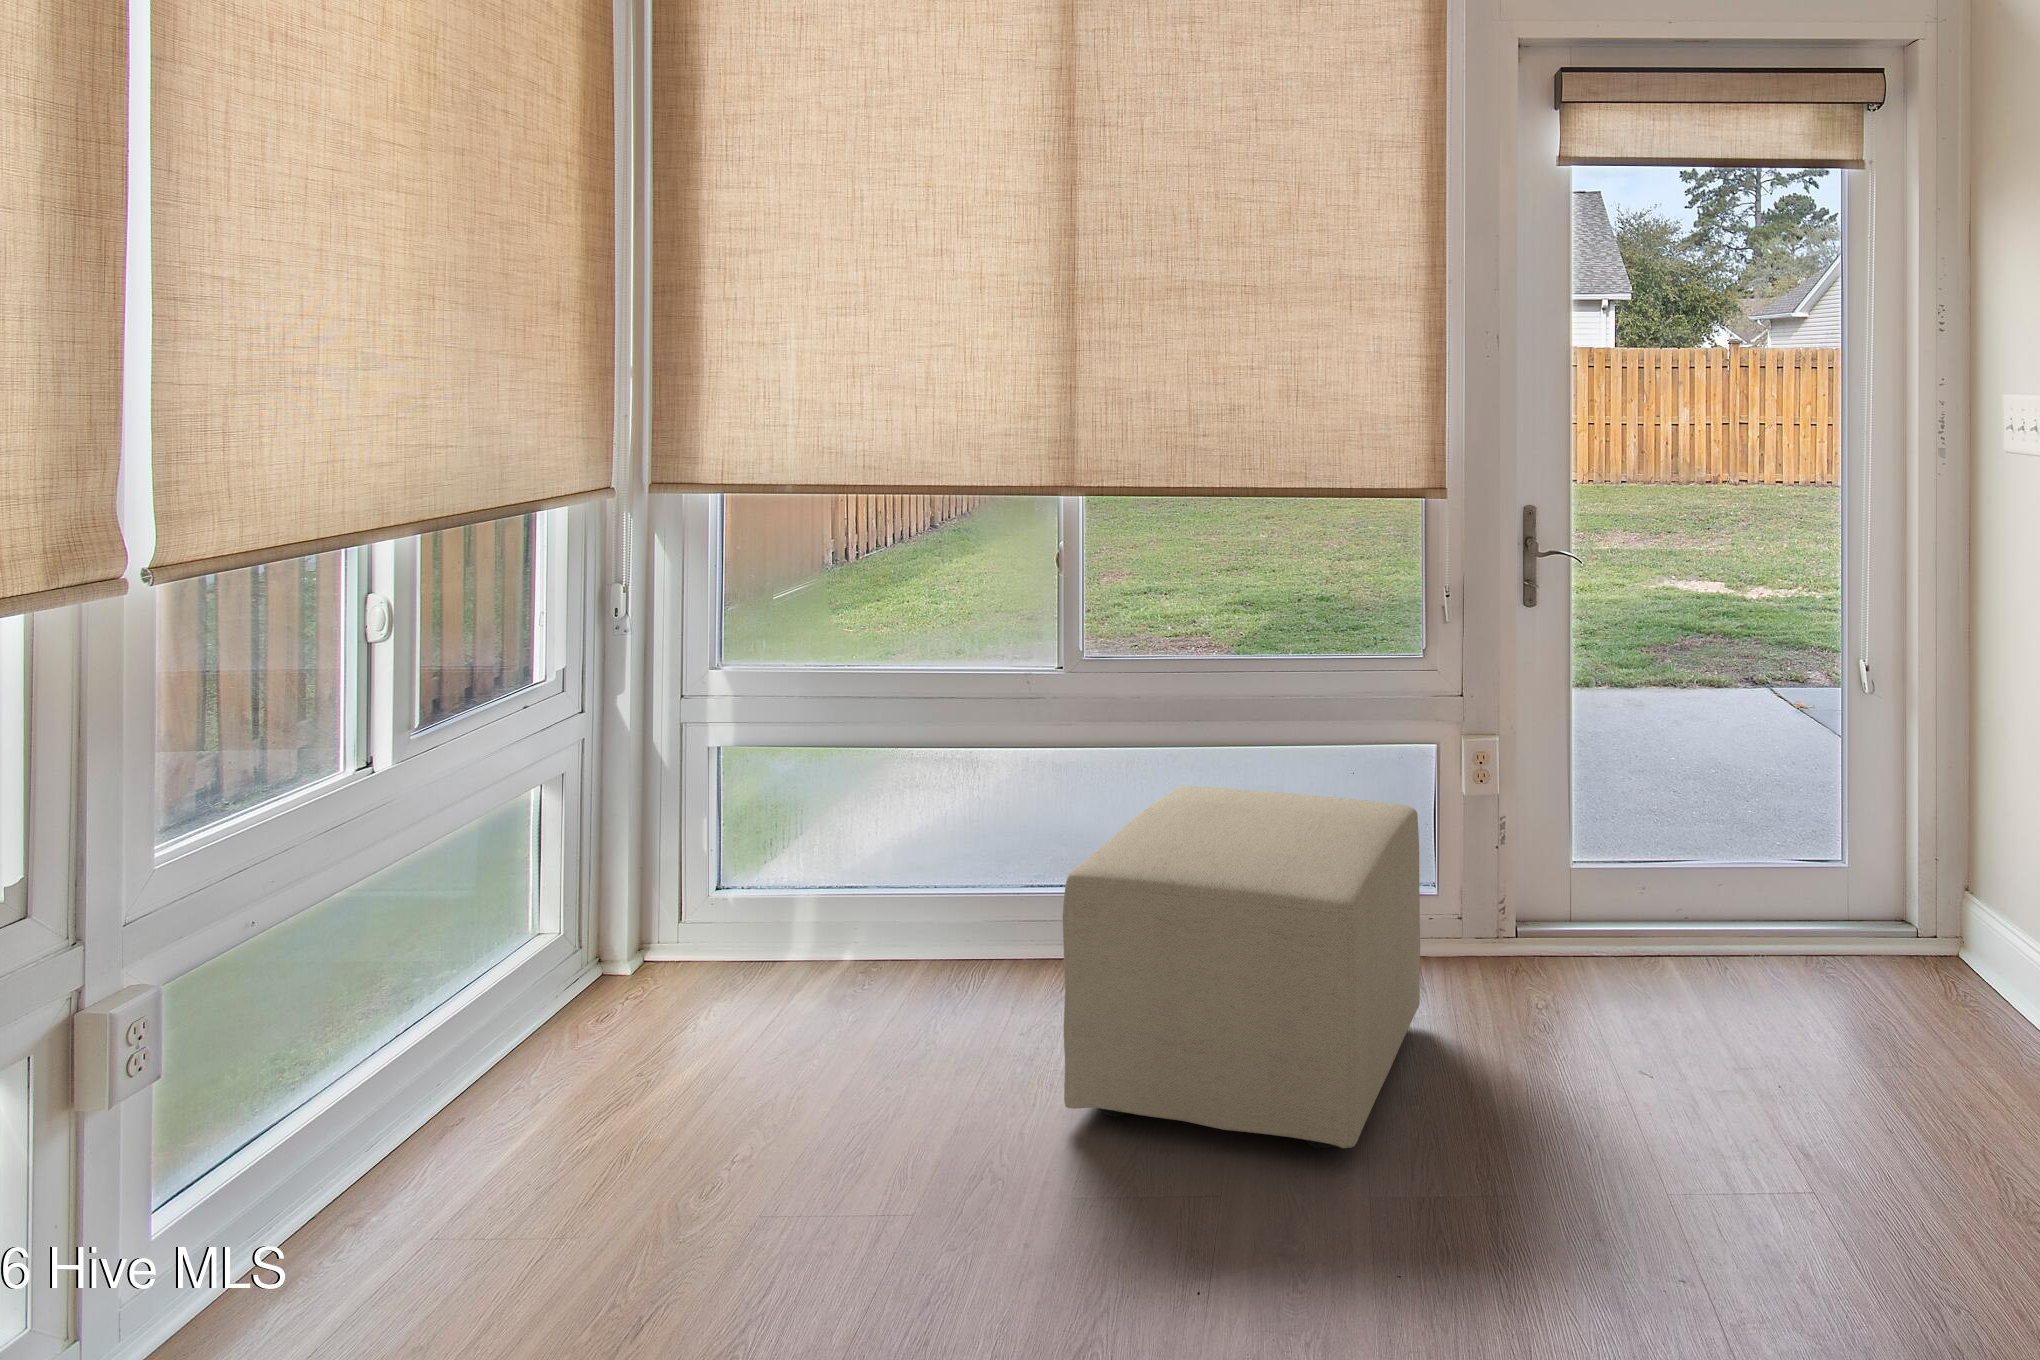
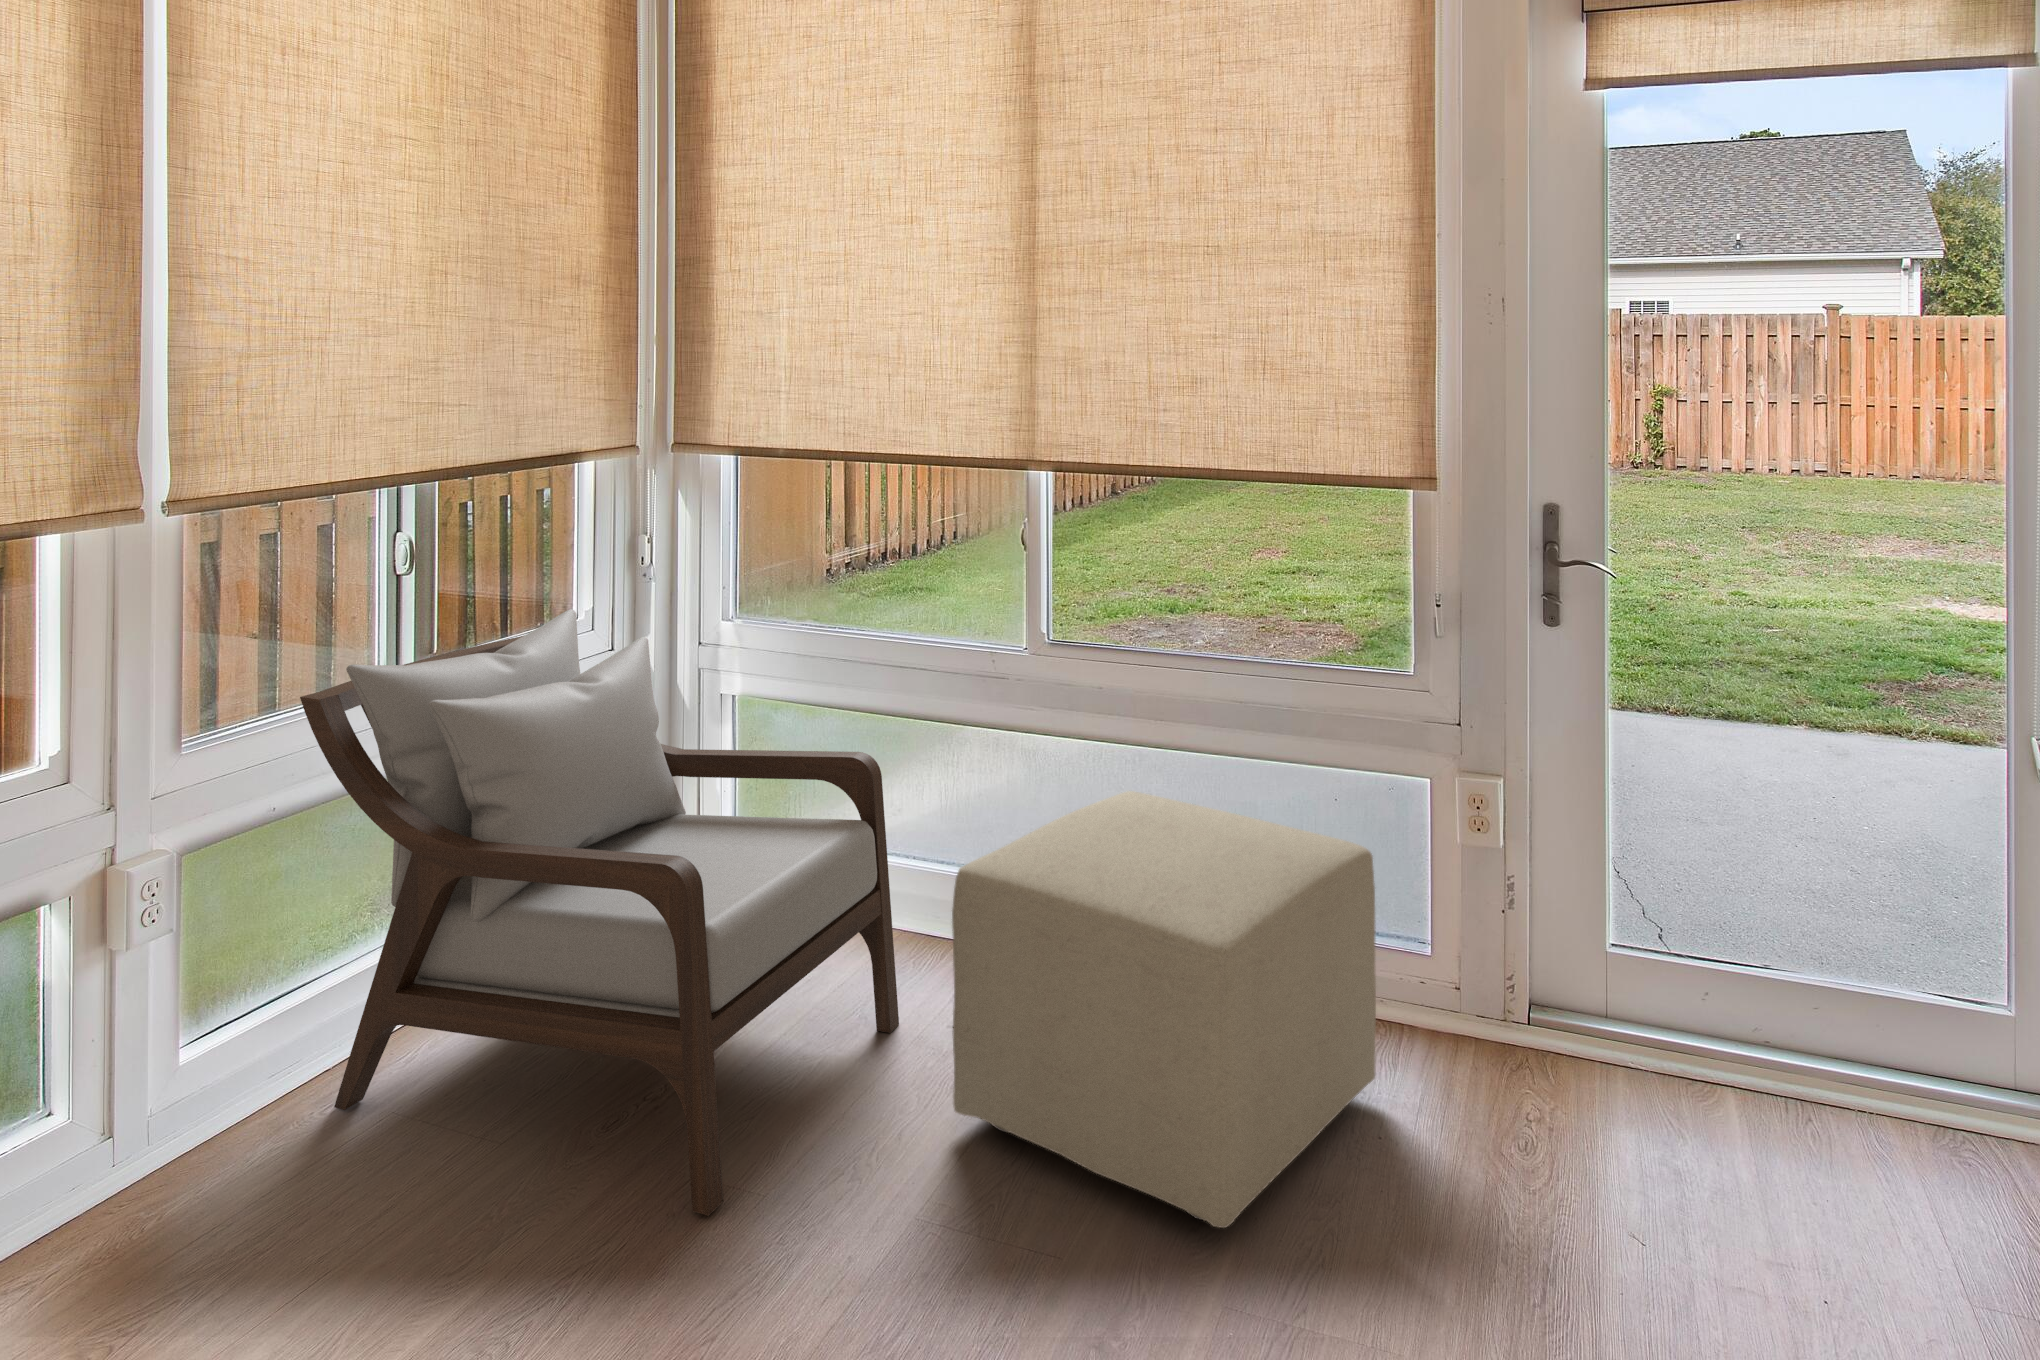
armchair: none [281,663,963,1257] -> present [300,609,899,1216]

